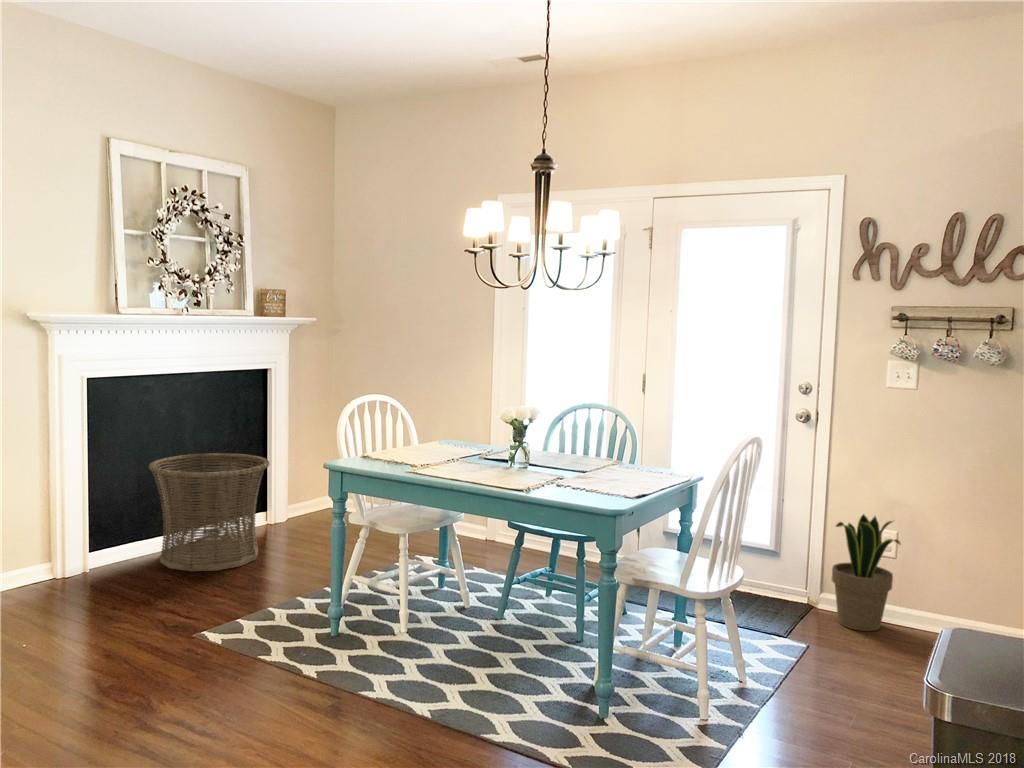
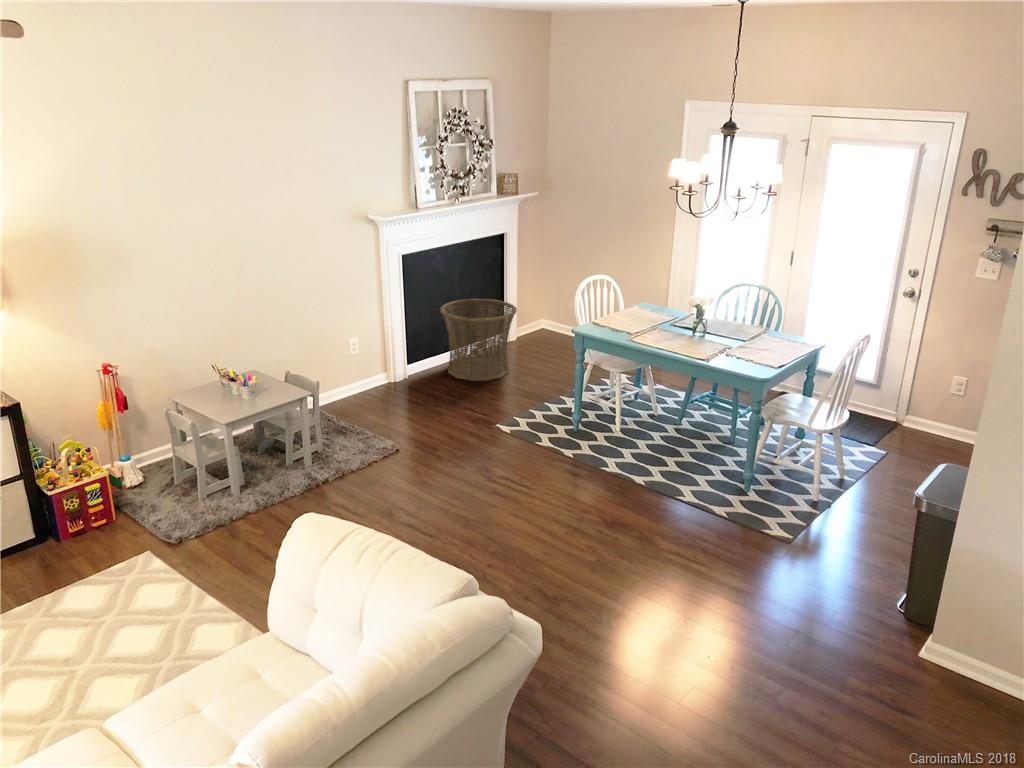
potted plant: present [832,514,901,631] -> none [912,367,966,445]

